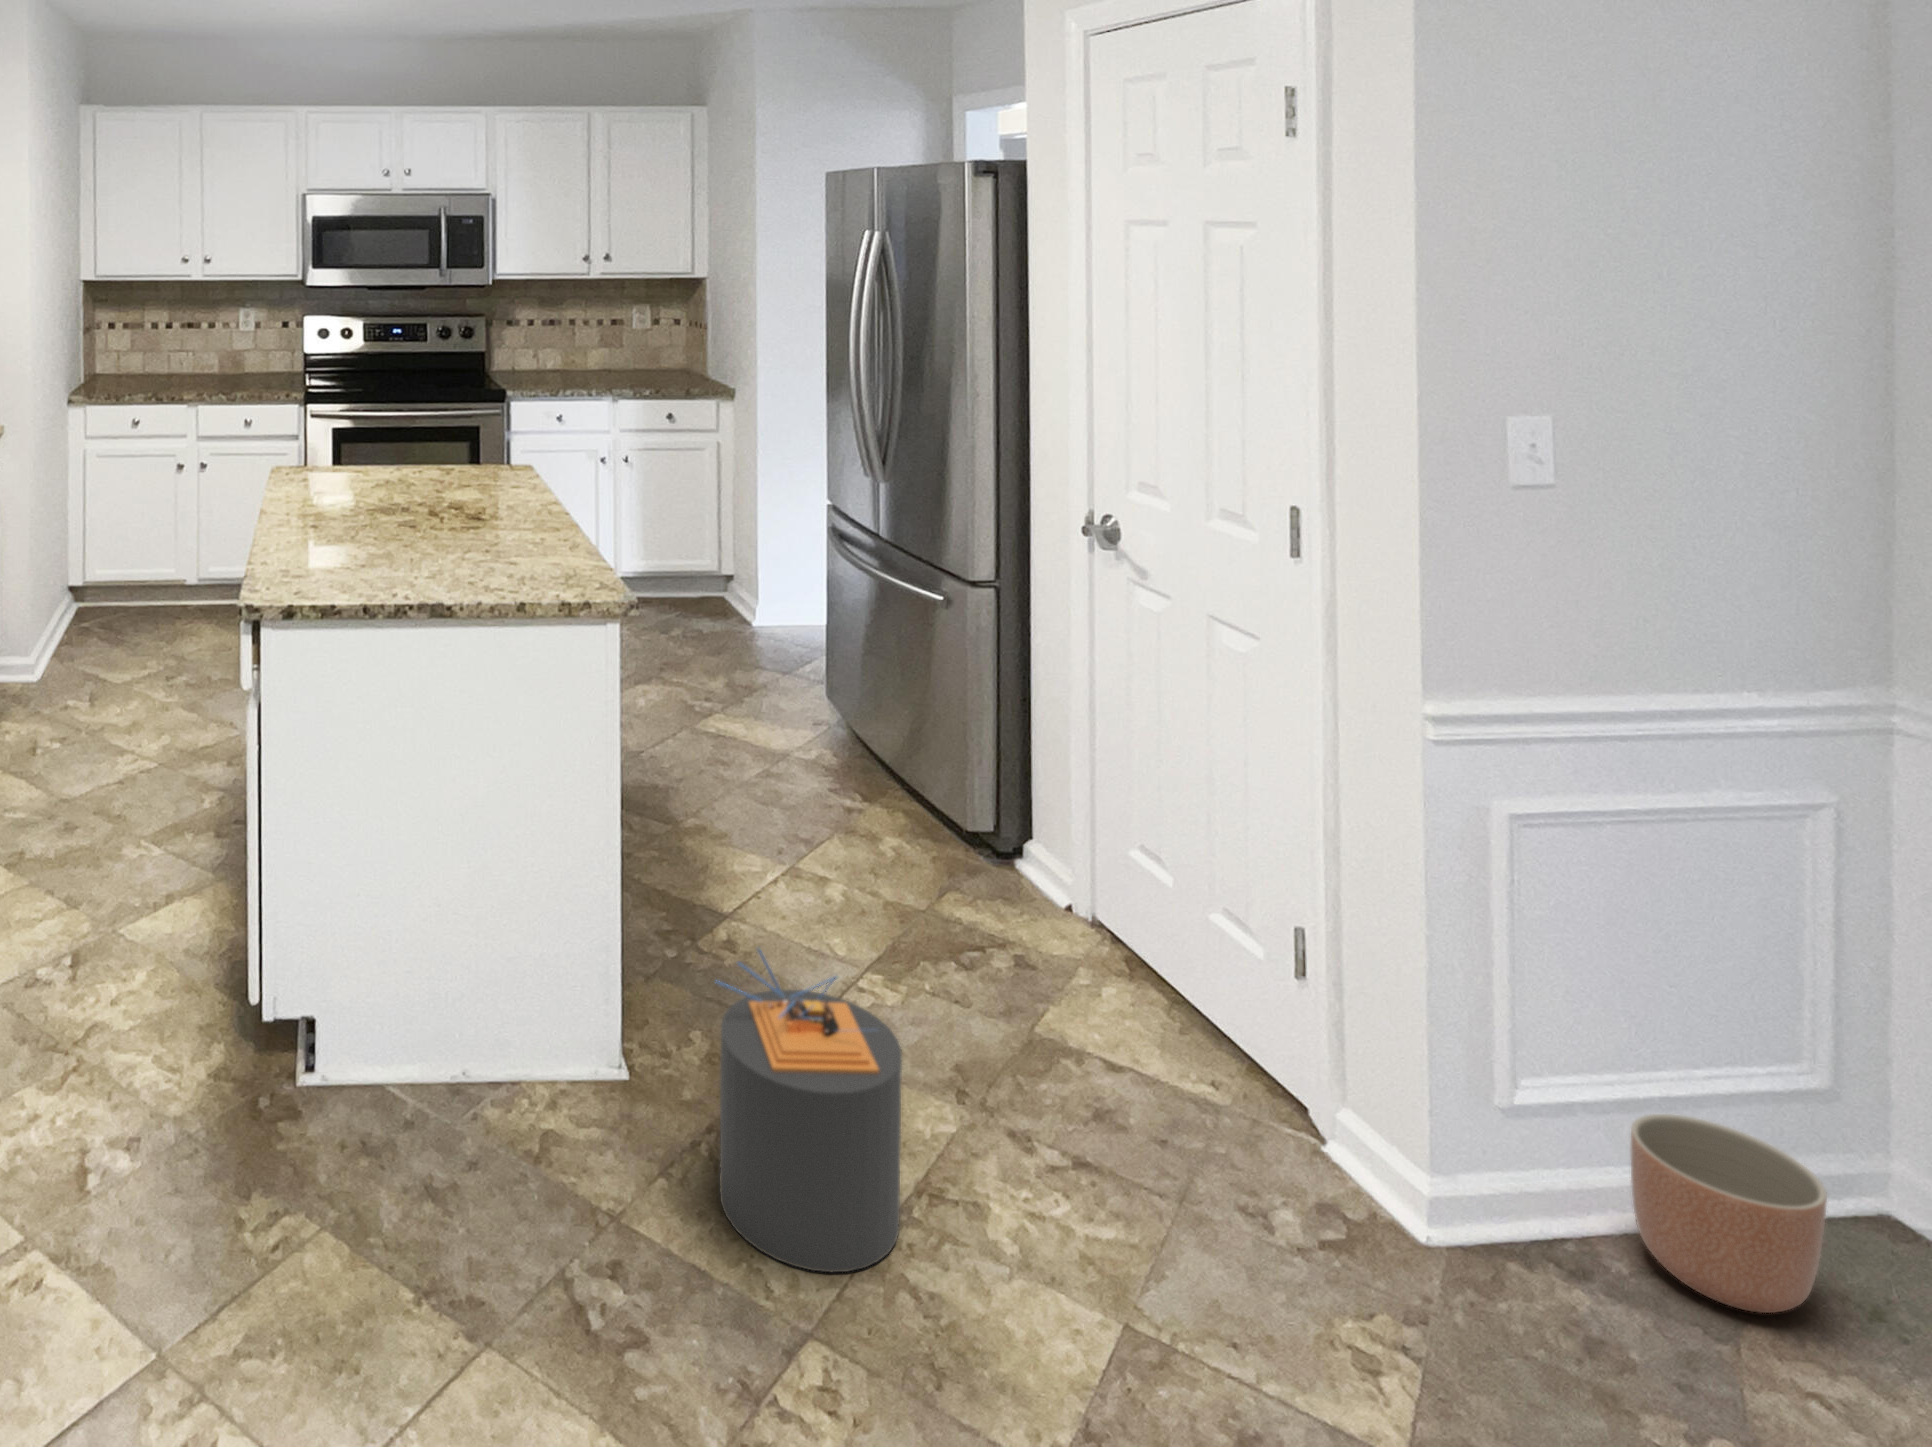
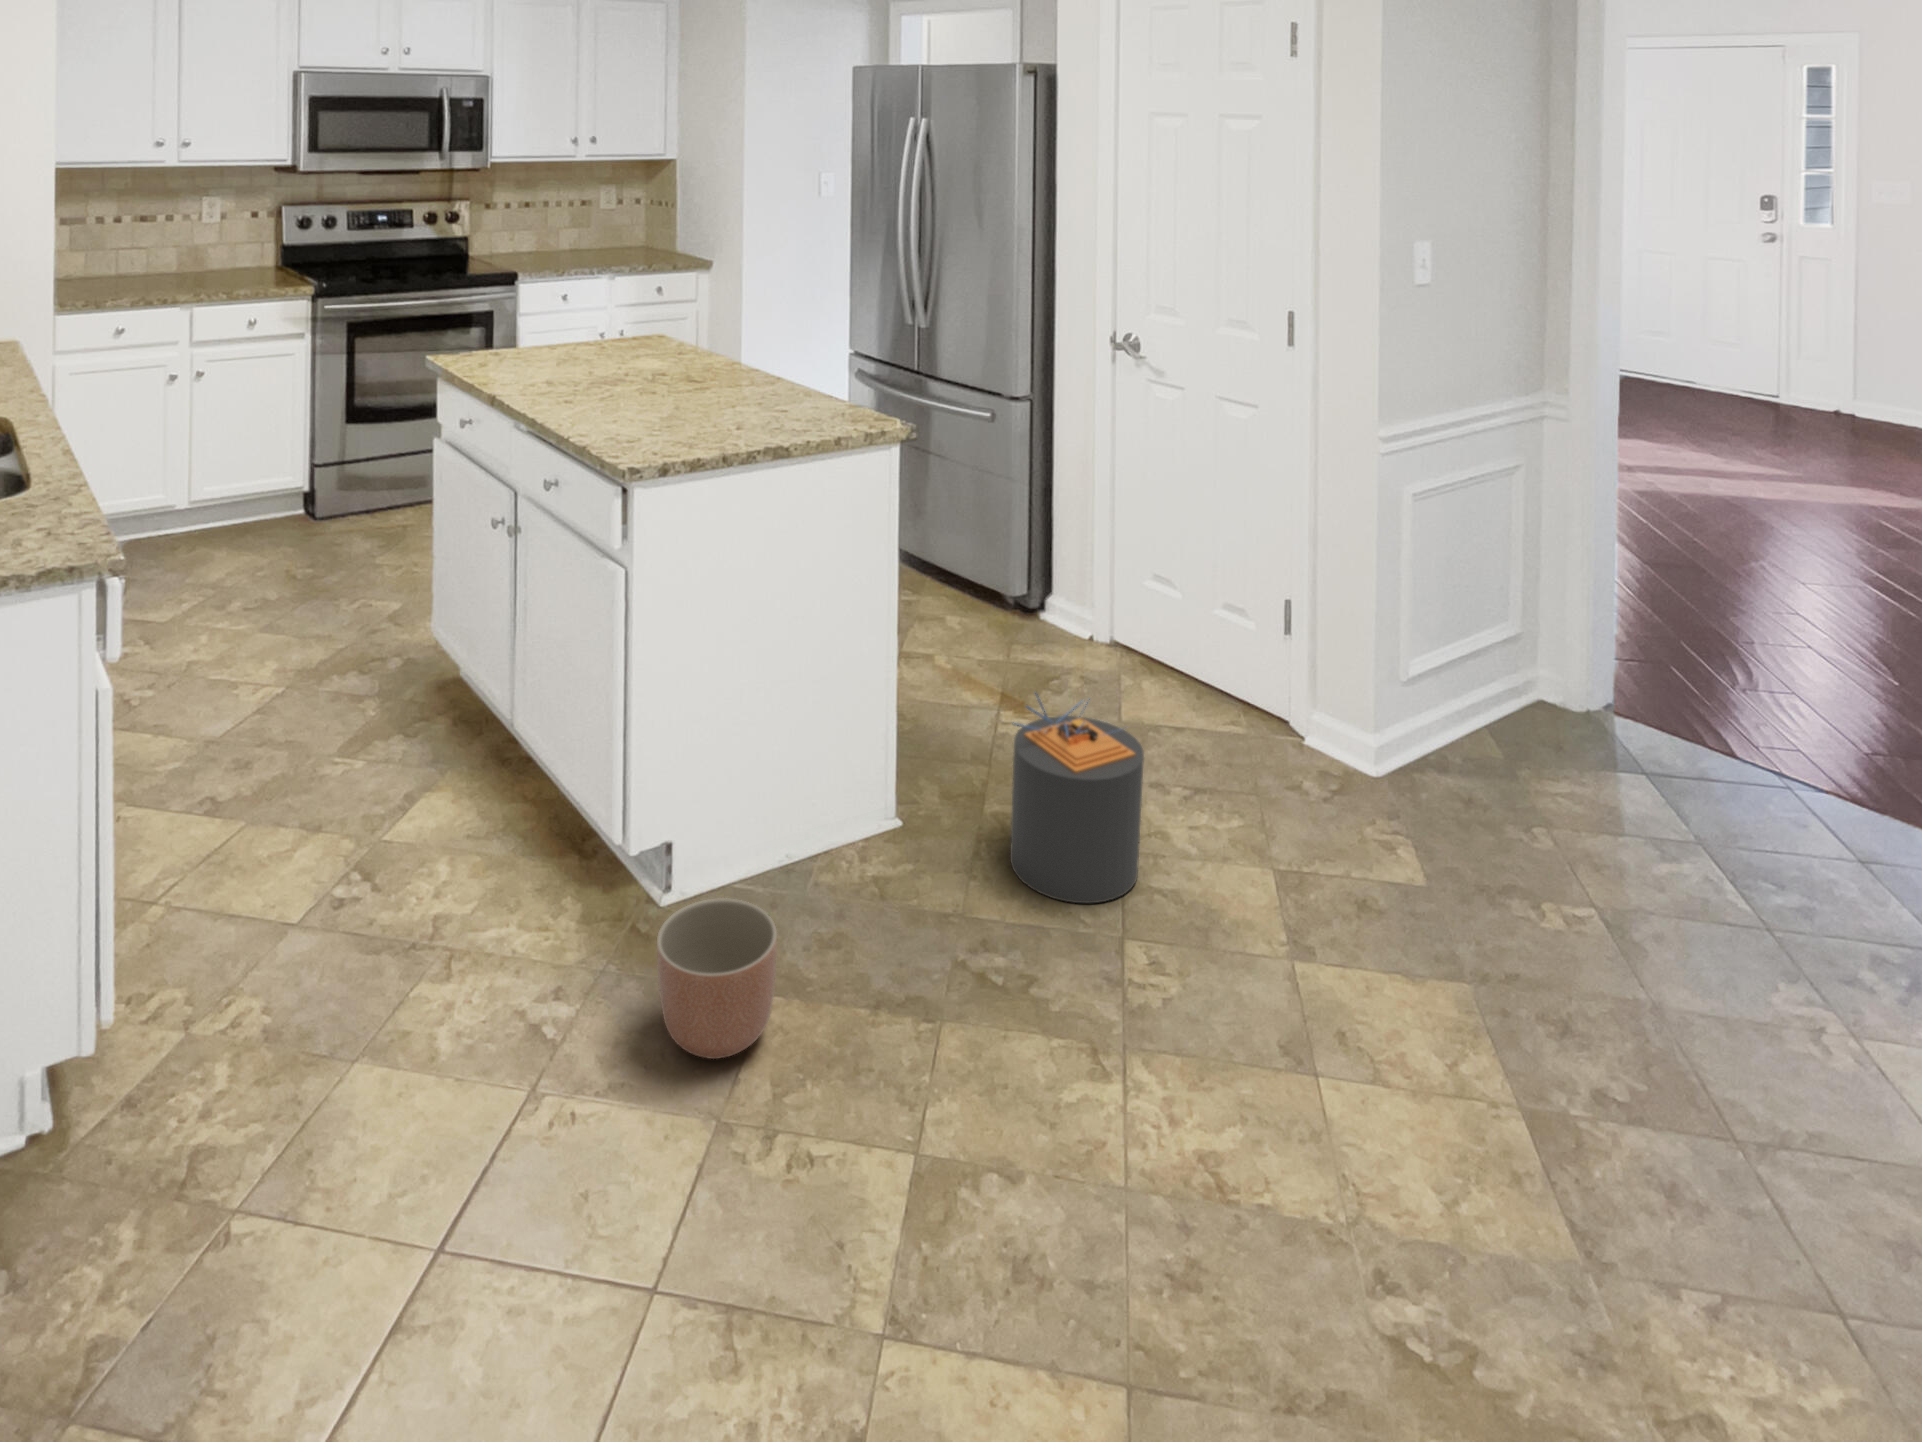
planter: present [1631,1114,1827,1313] -> present [657,898,777,1059]

